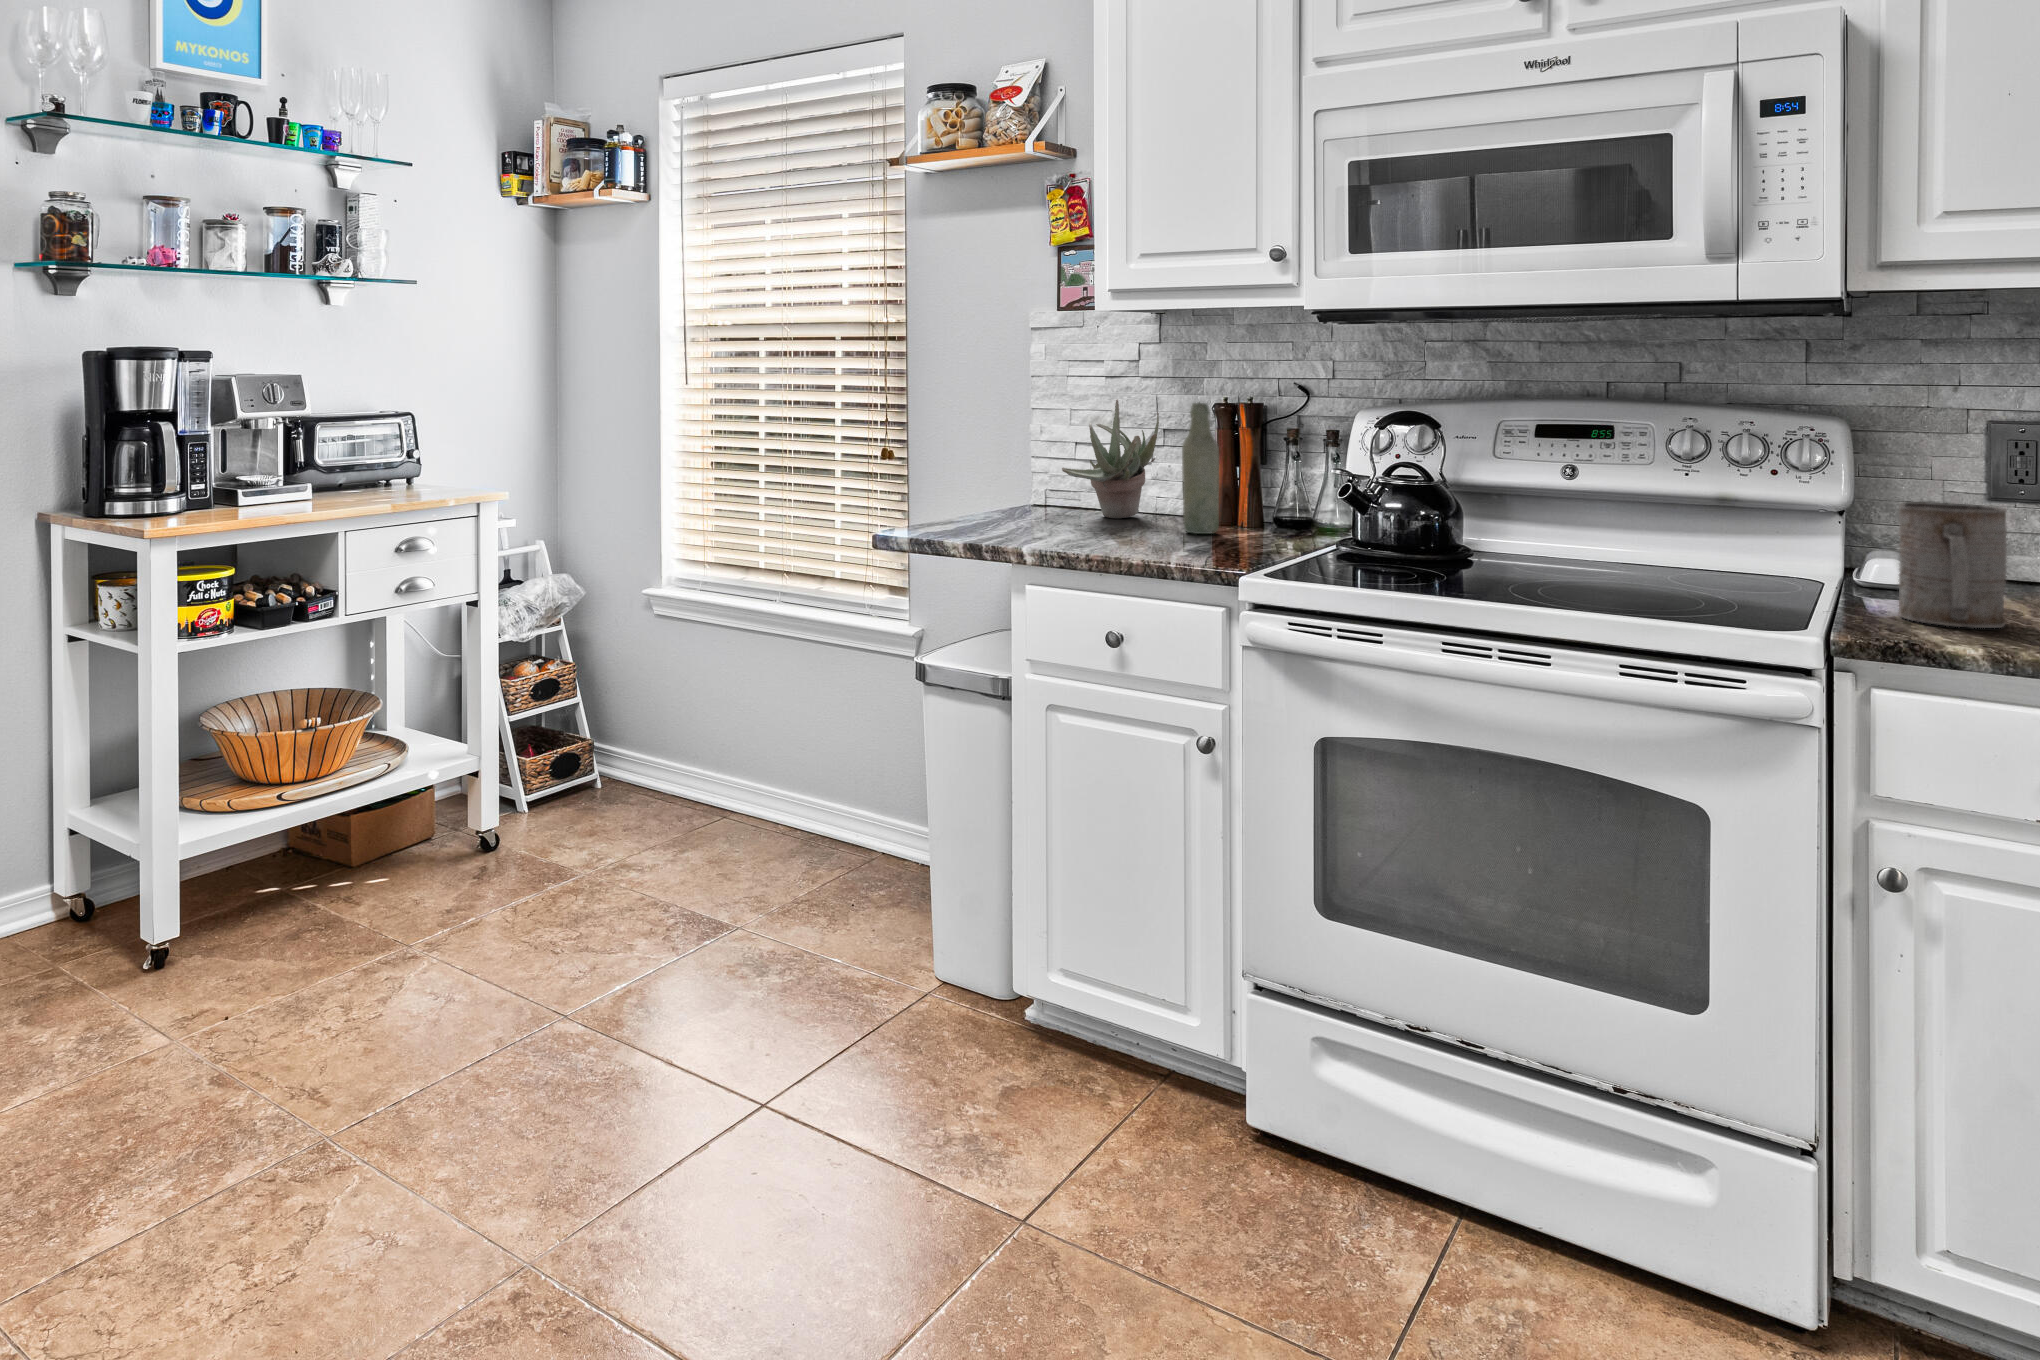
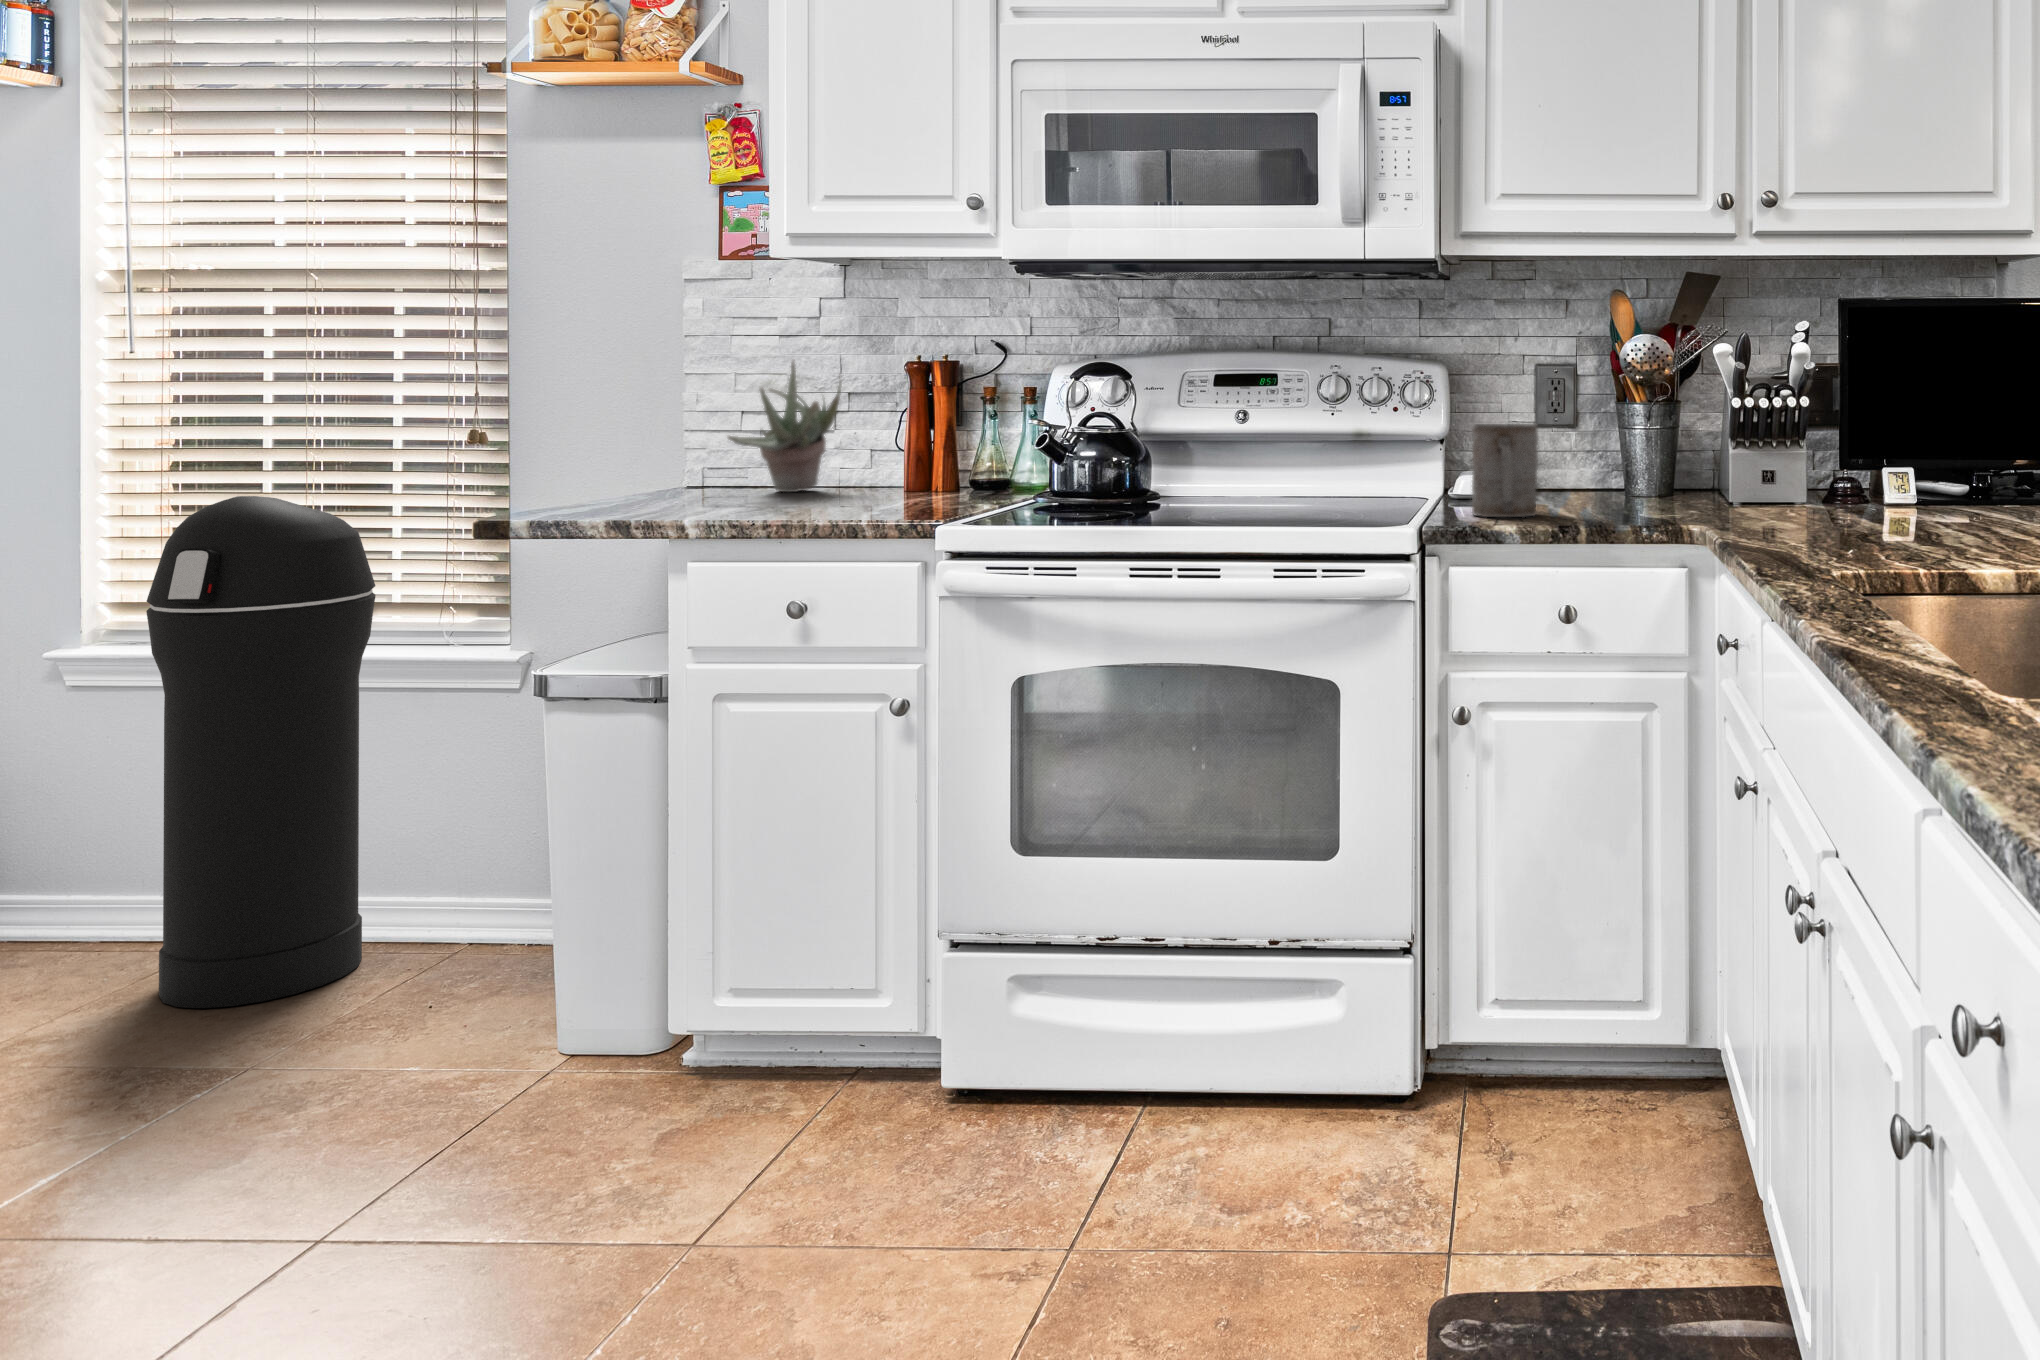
bottle: present [1182,403,1219,534] -> none [869,359,910,499]
trash can: none [686,494,821,873] -> present [146,496,376,1008]

